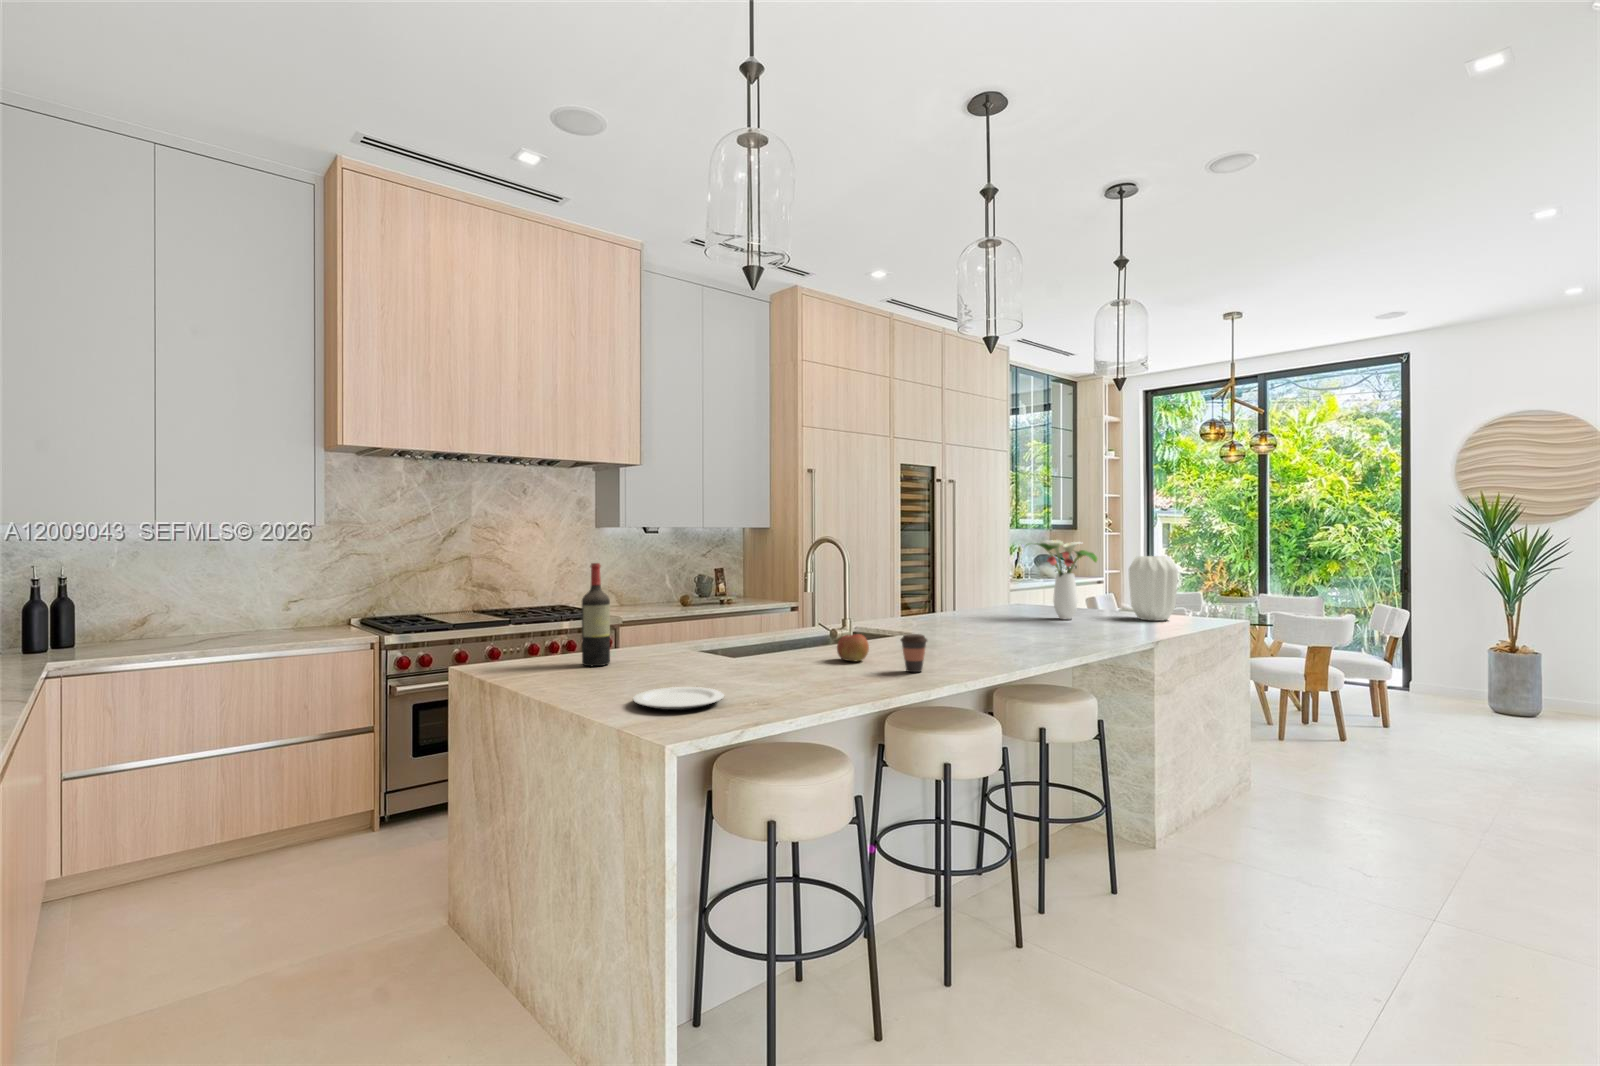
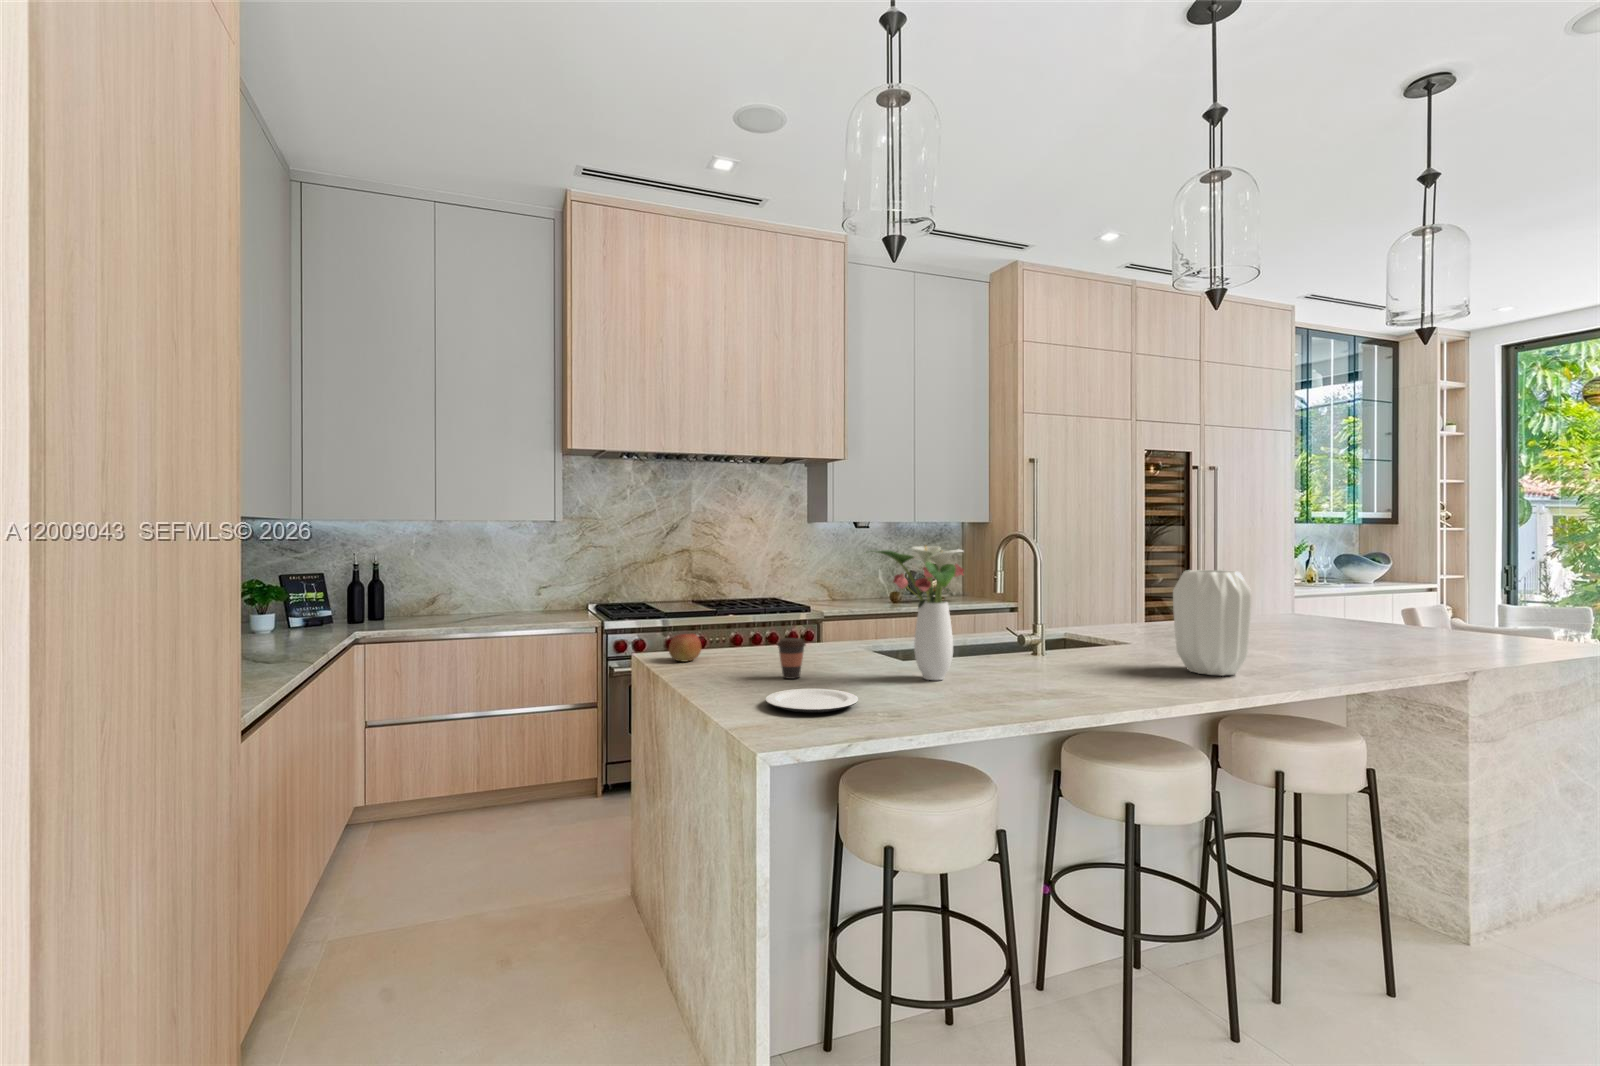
flower arrangement: present [1028,540,1097,619] -> present [876,546,964,680]
vase: present [1129,556,1178,621] -> present [1173,570,1252,676]
wine bottle: present [582,563,610,666] -> none [746,559,774,662]
apple: present [837,634,869,661] -> present [669,634,701,661]
coffee cup: present [901,634,927,672] -> present [777,638,806,679]

